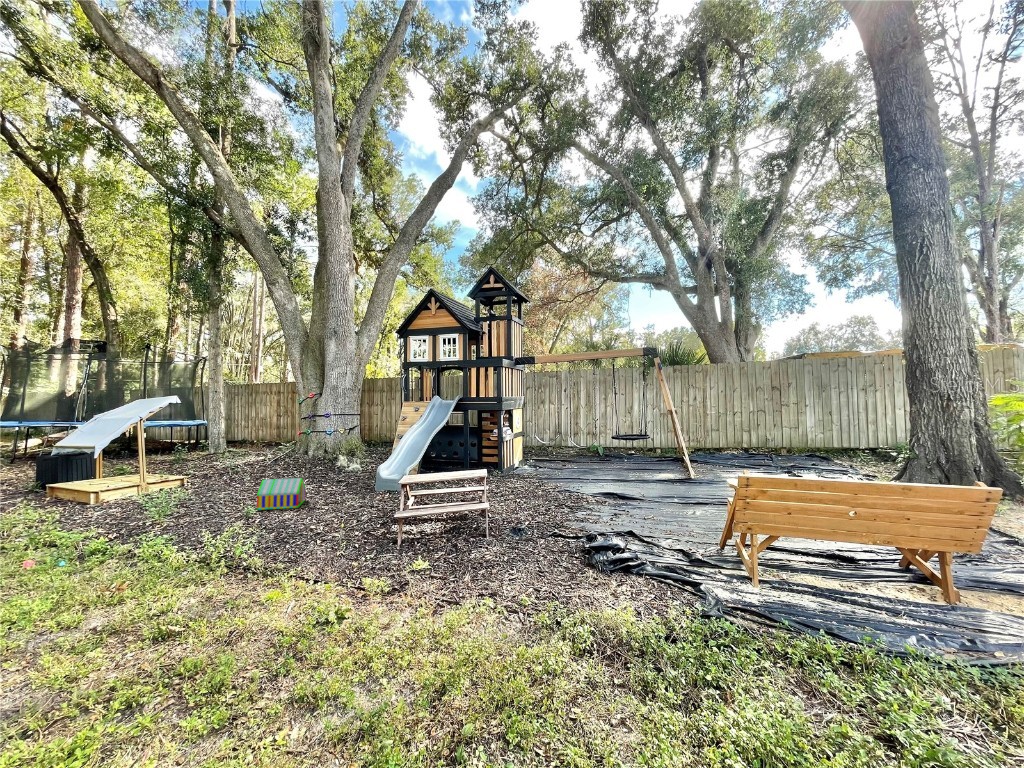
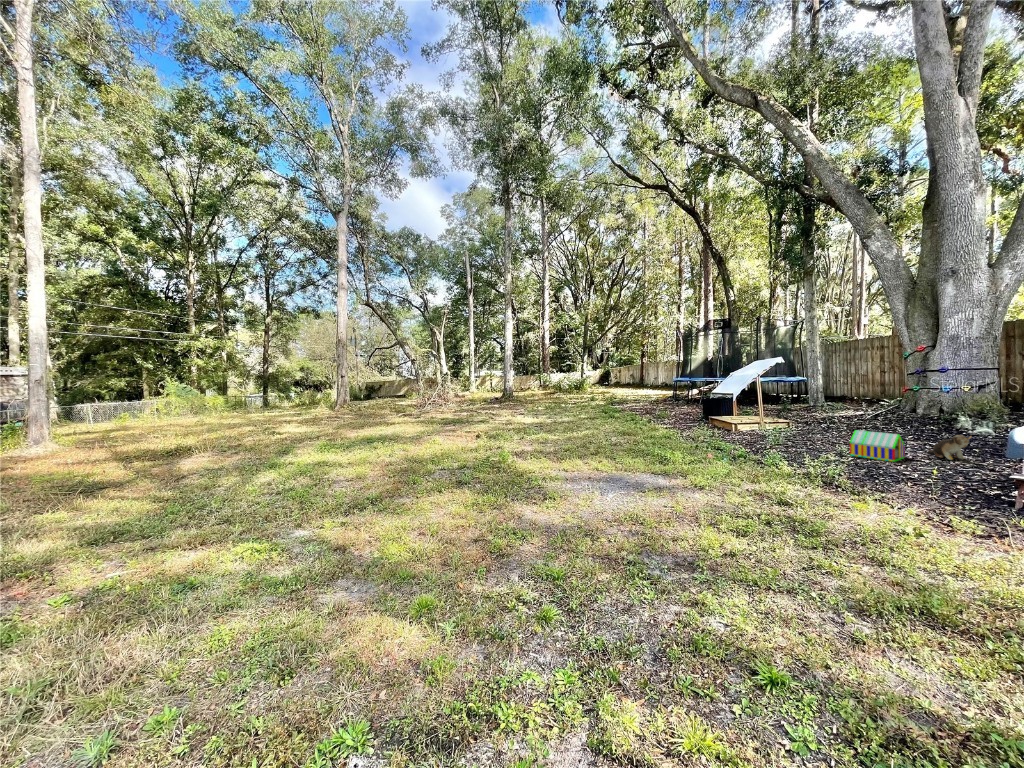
plush toy: none [320,471,351,495] -> present [928,435,972,460]

